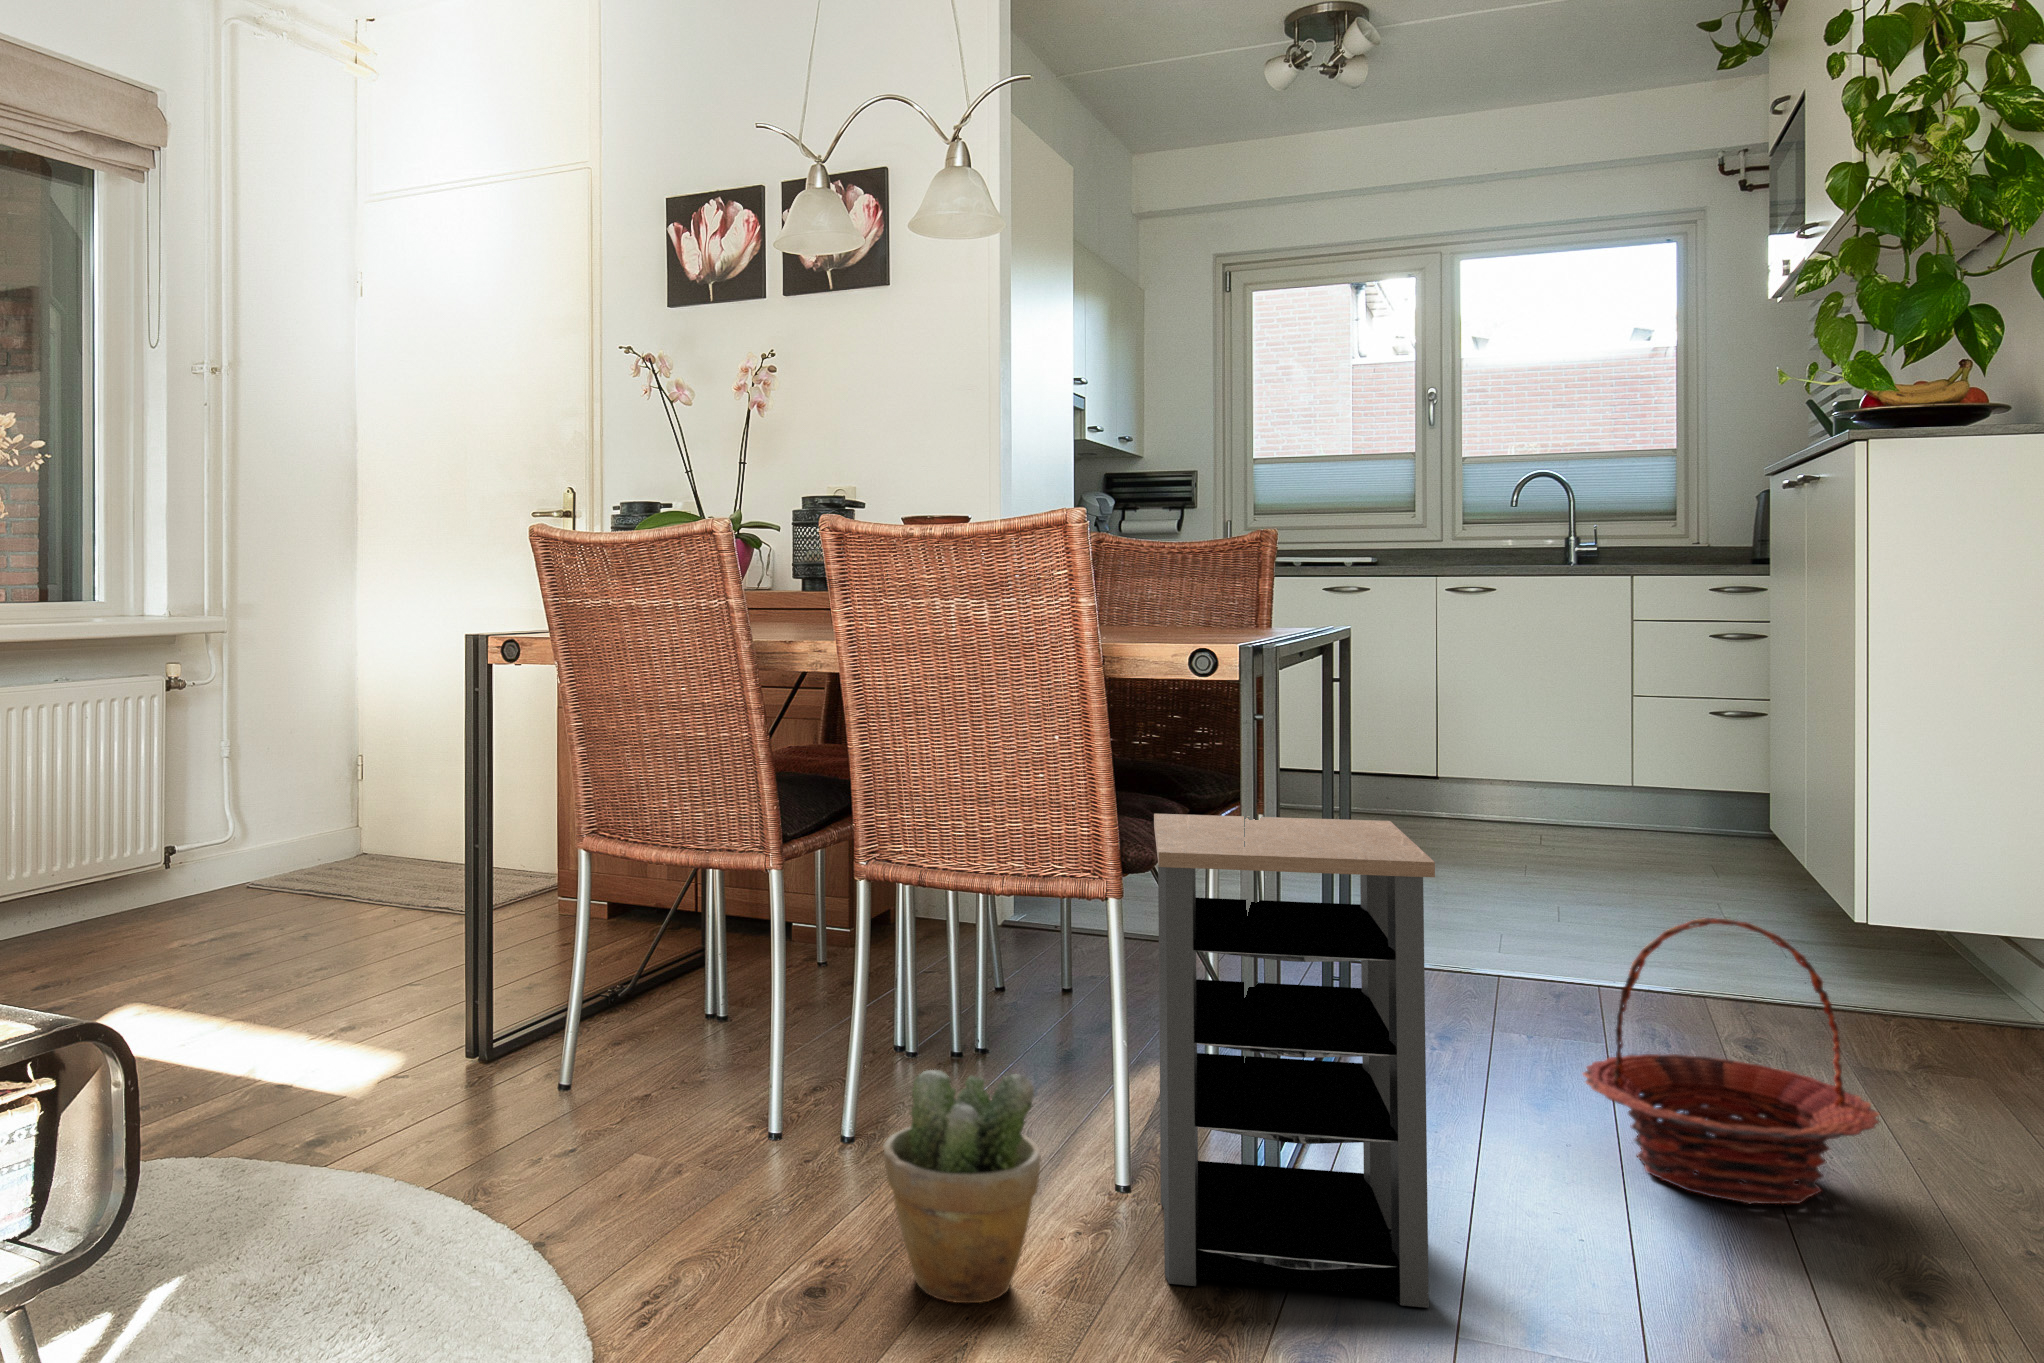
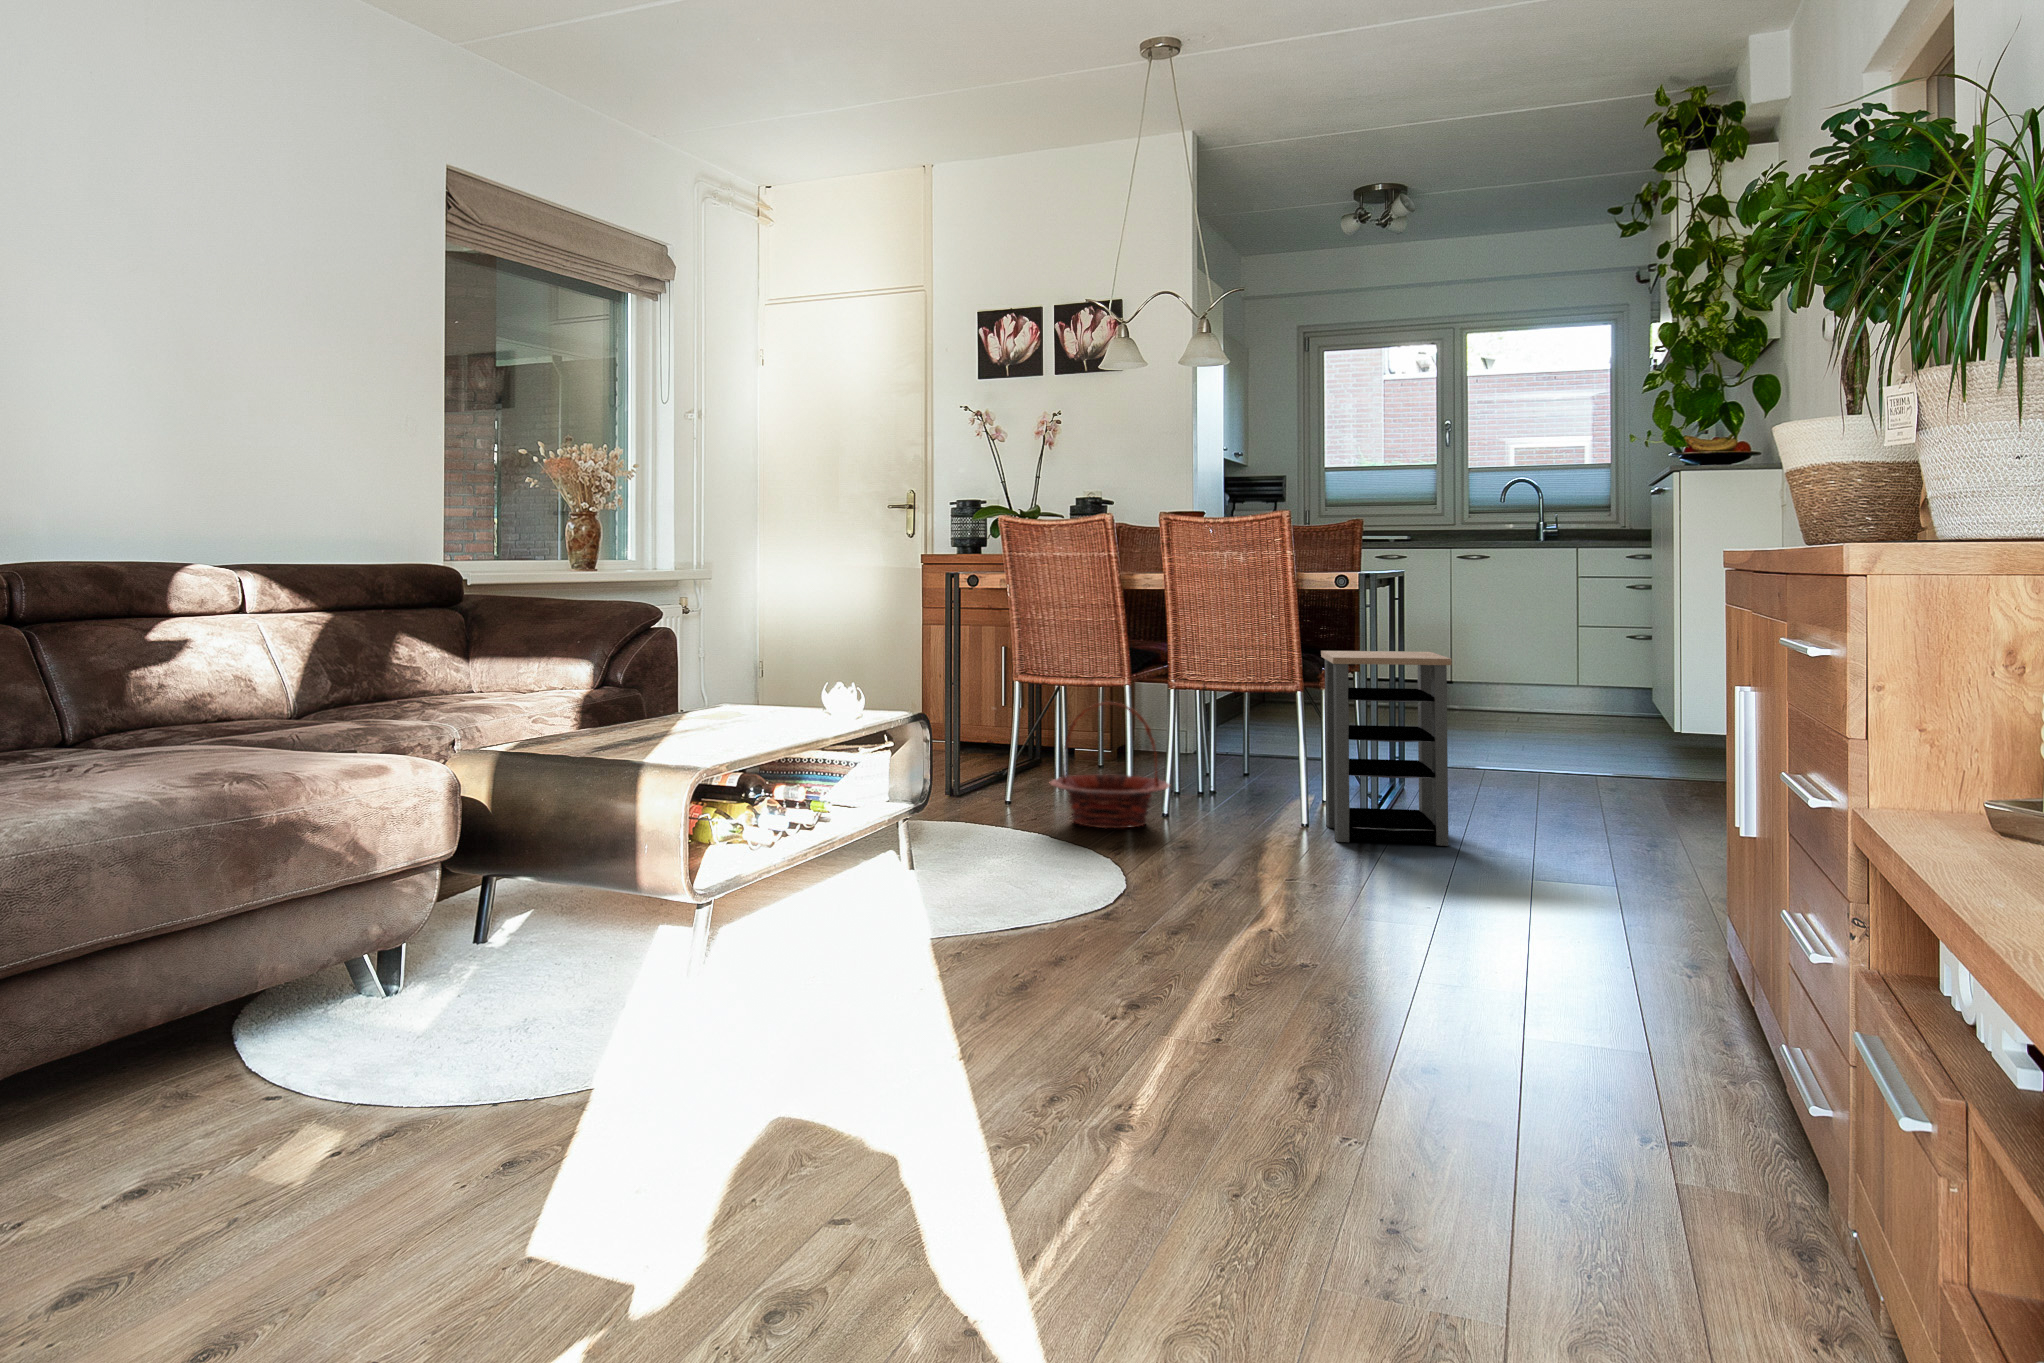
basket: present [1583,918,1879,1204] -> present [1049,702,1170,829]
potted plant: present [883,1070,1041,1303] -> none [1214,751,1284,846]

